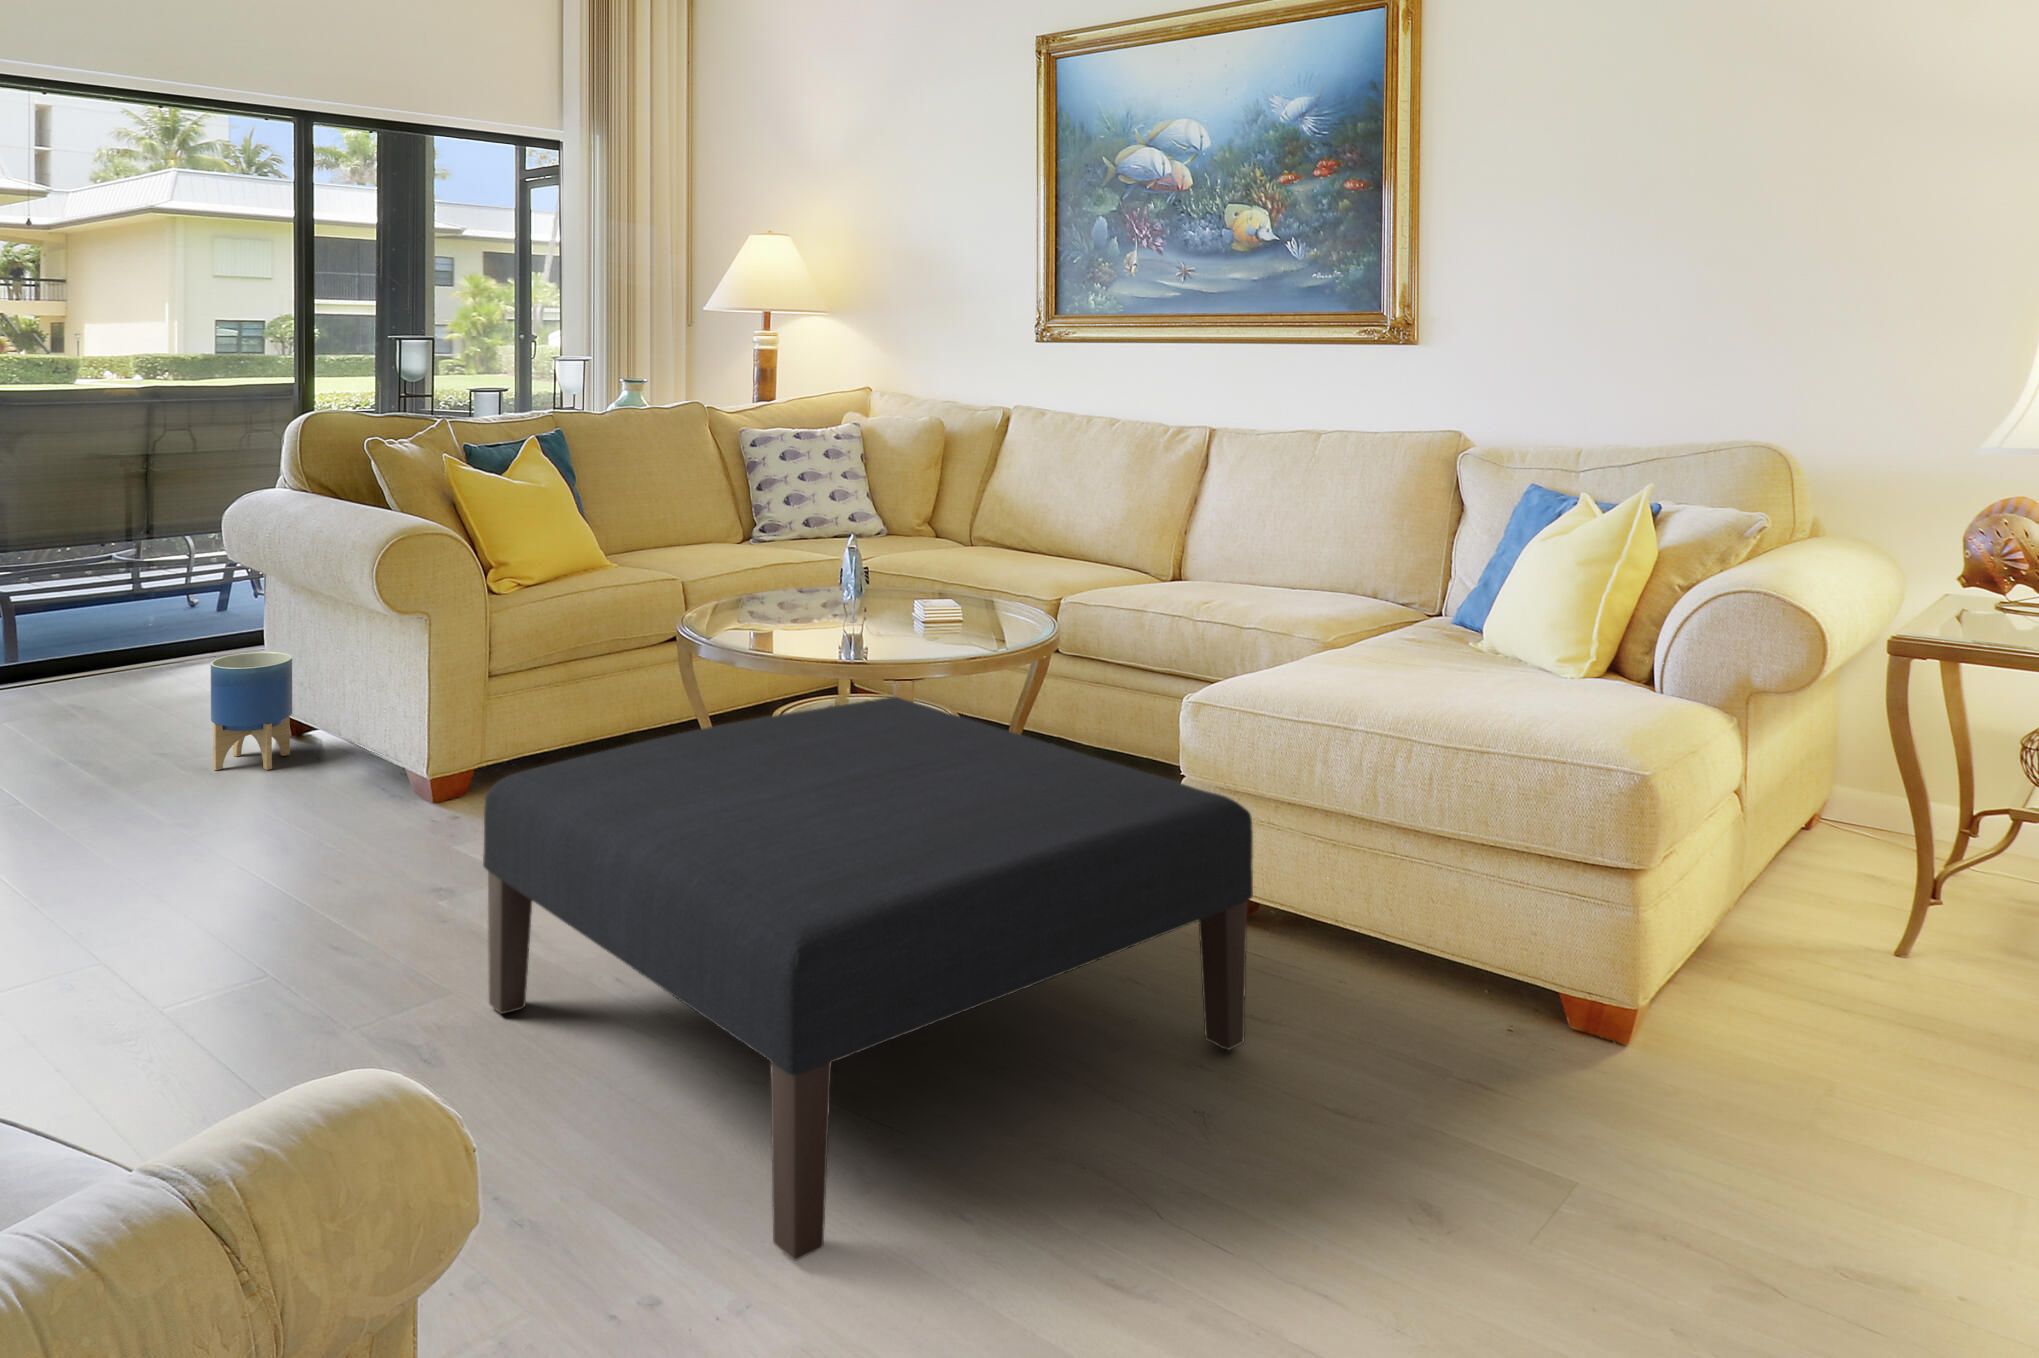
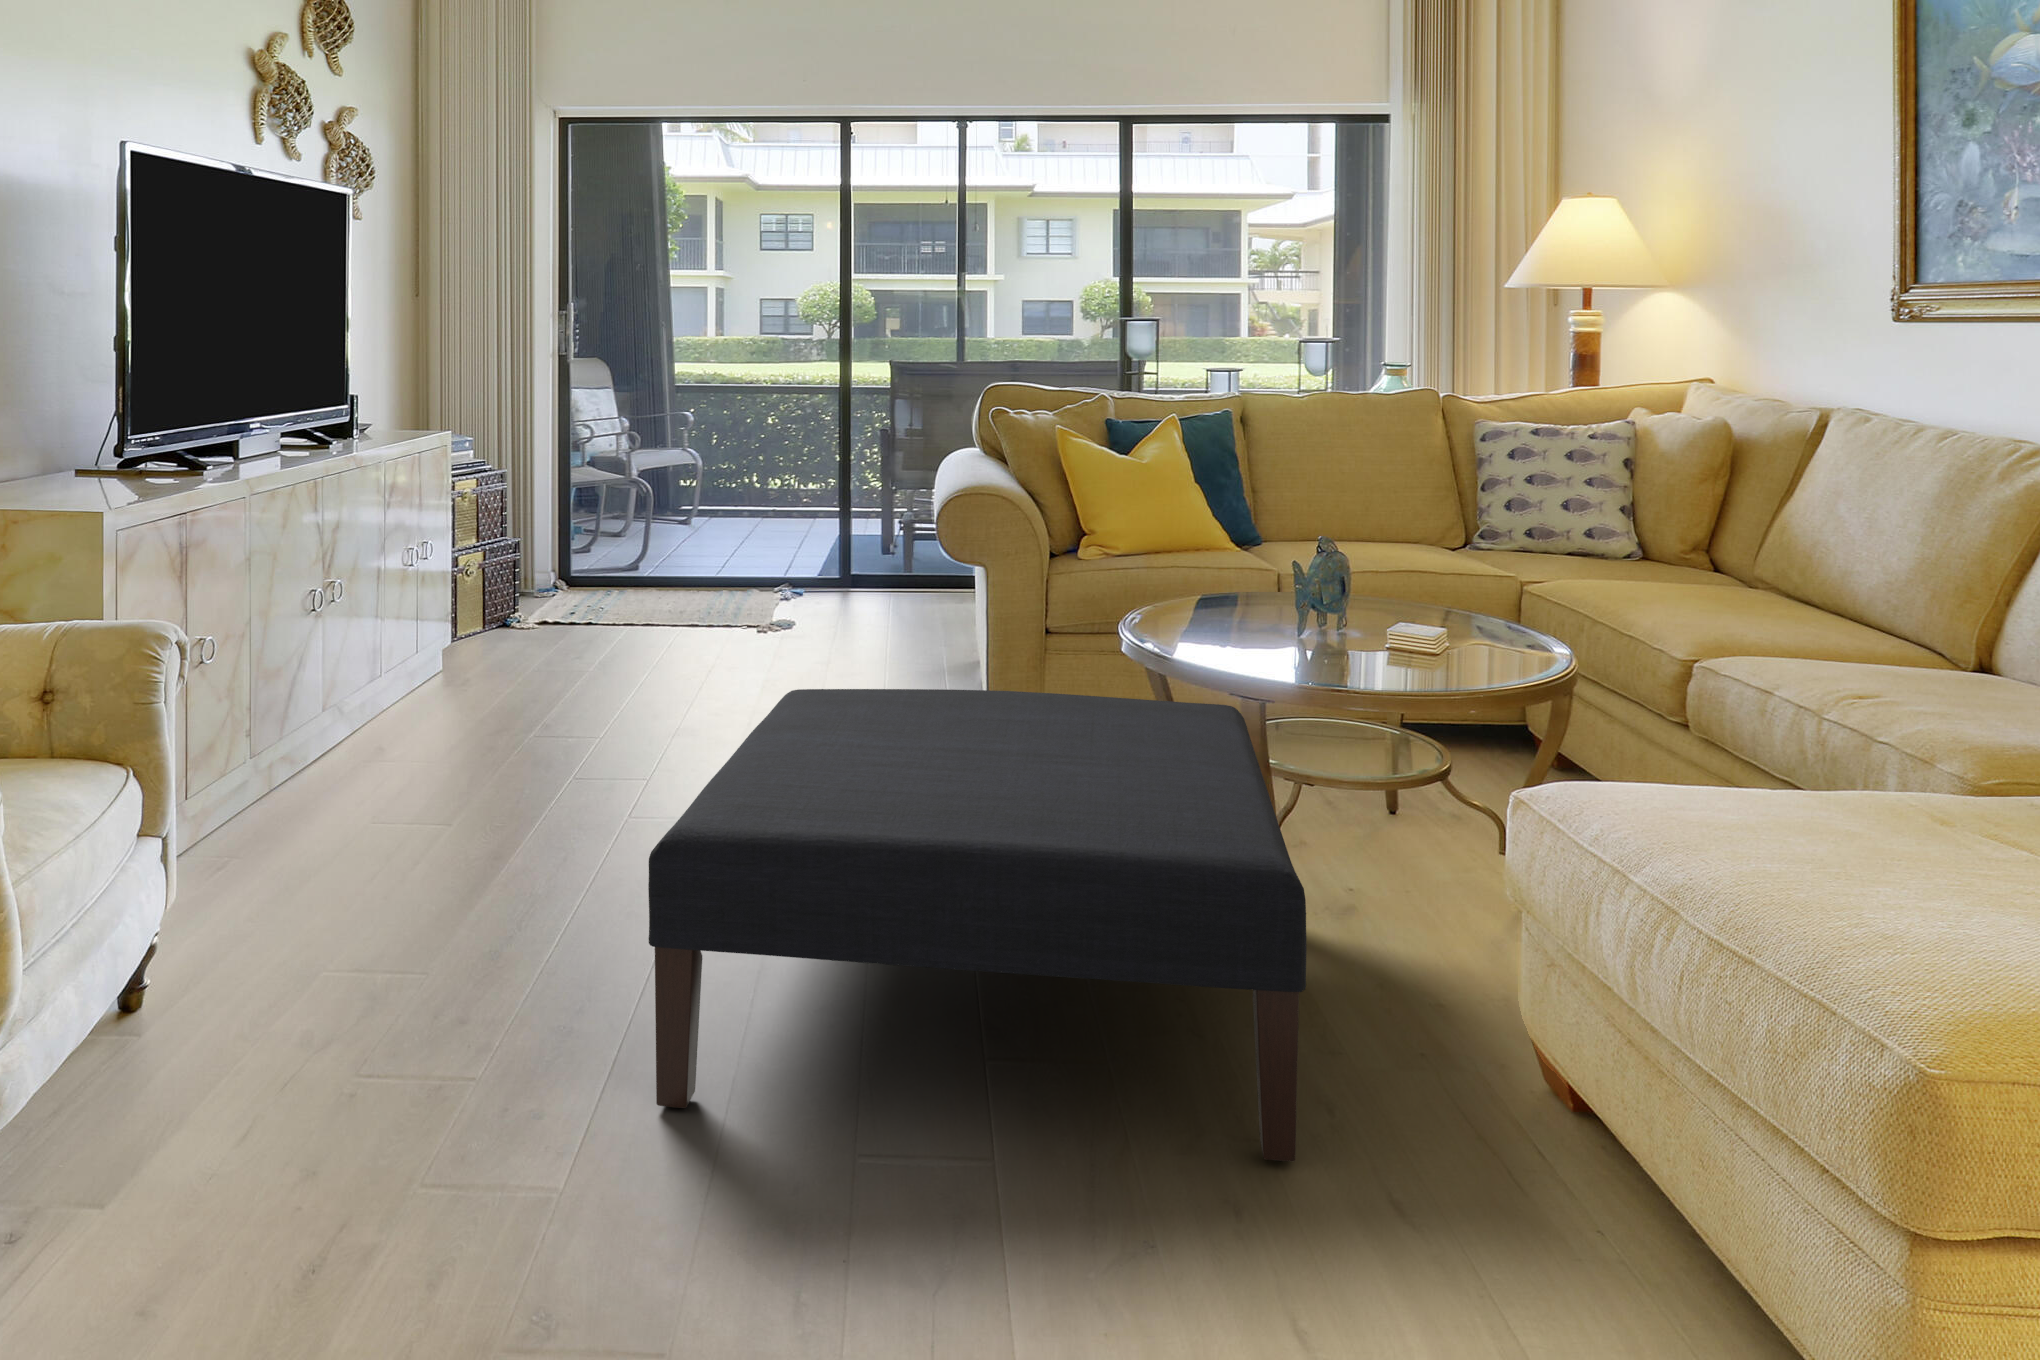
planter: present [211,652,292,770] -> none [902,587,966,687]

